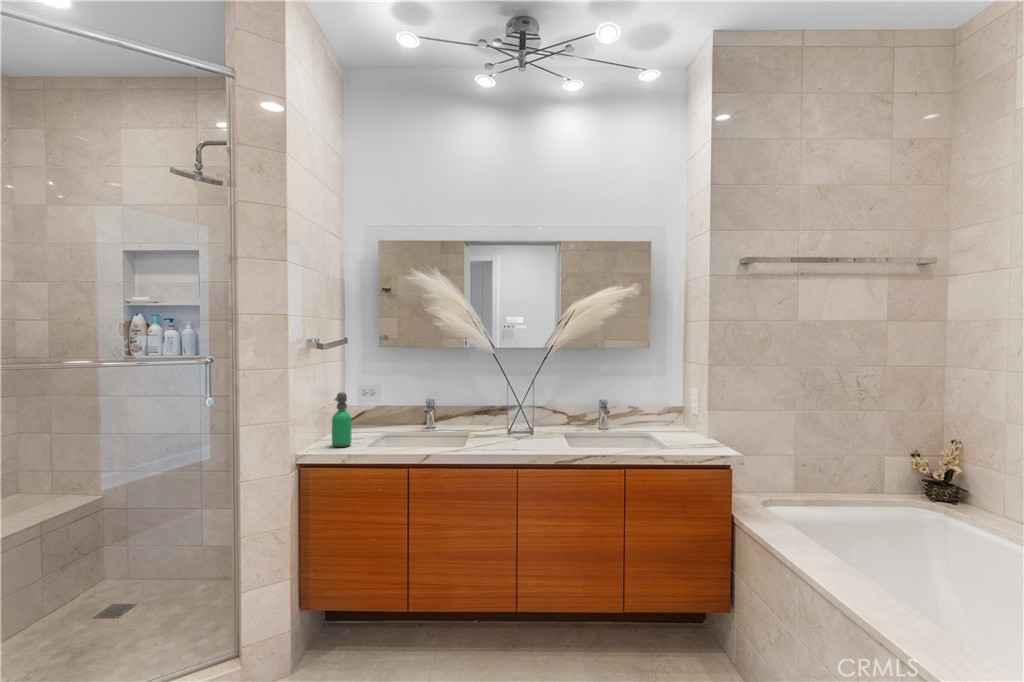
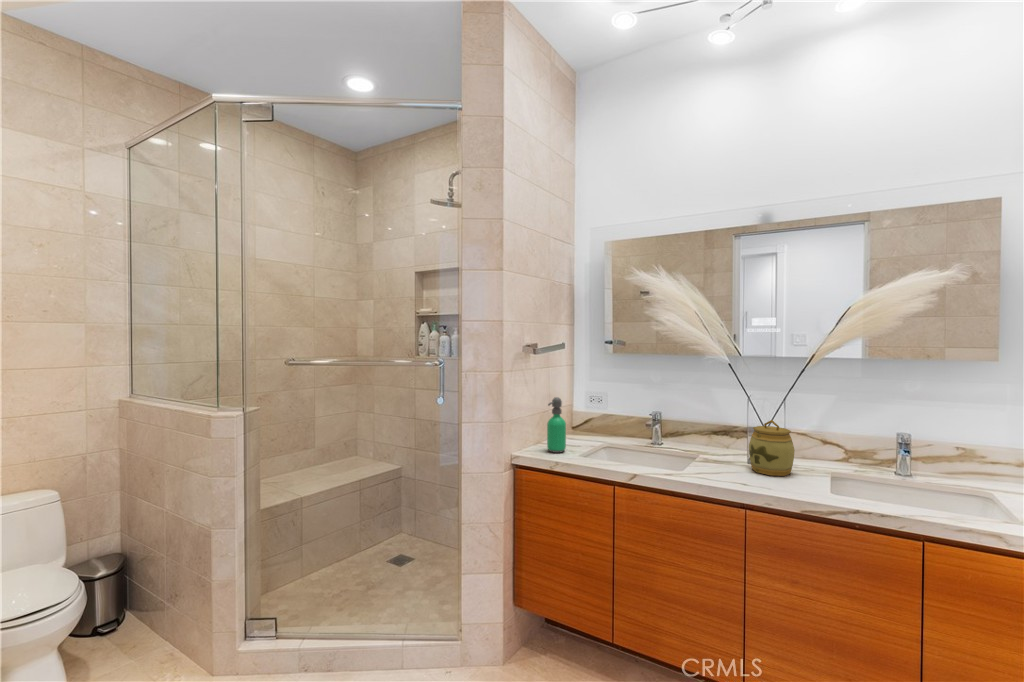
jar: none [511,397,542,441] -> present [749,420,795,476]

